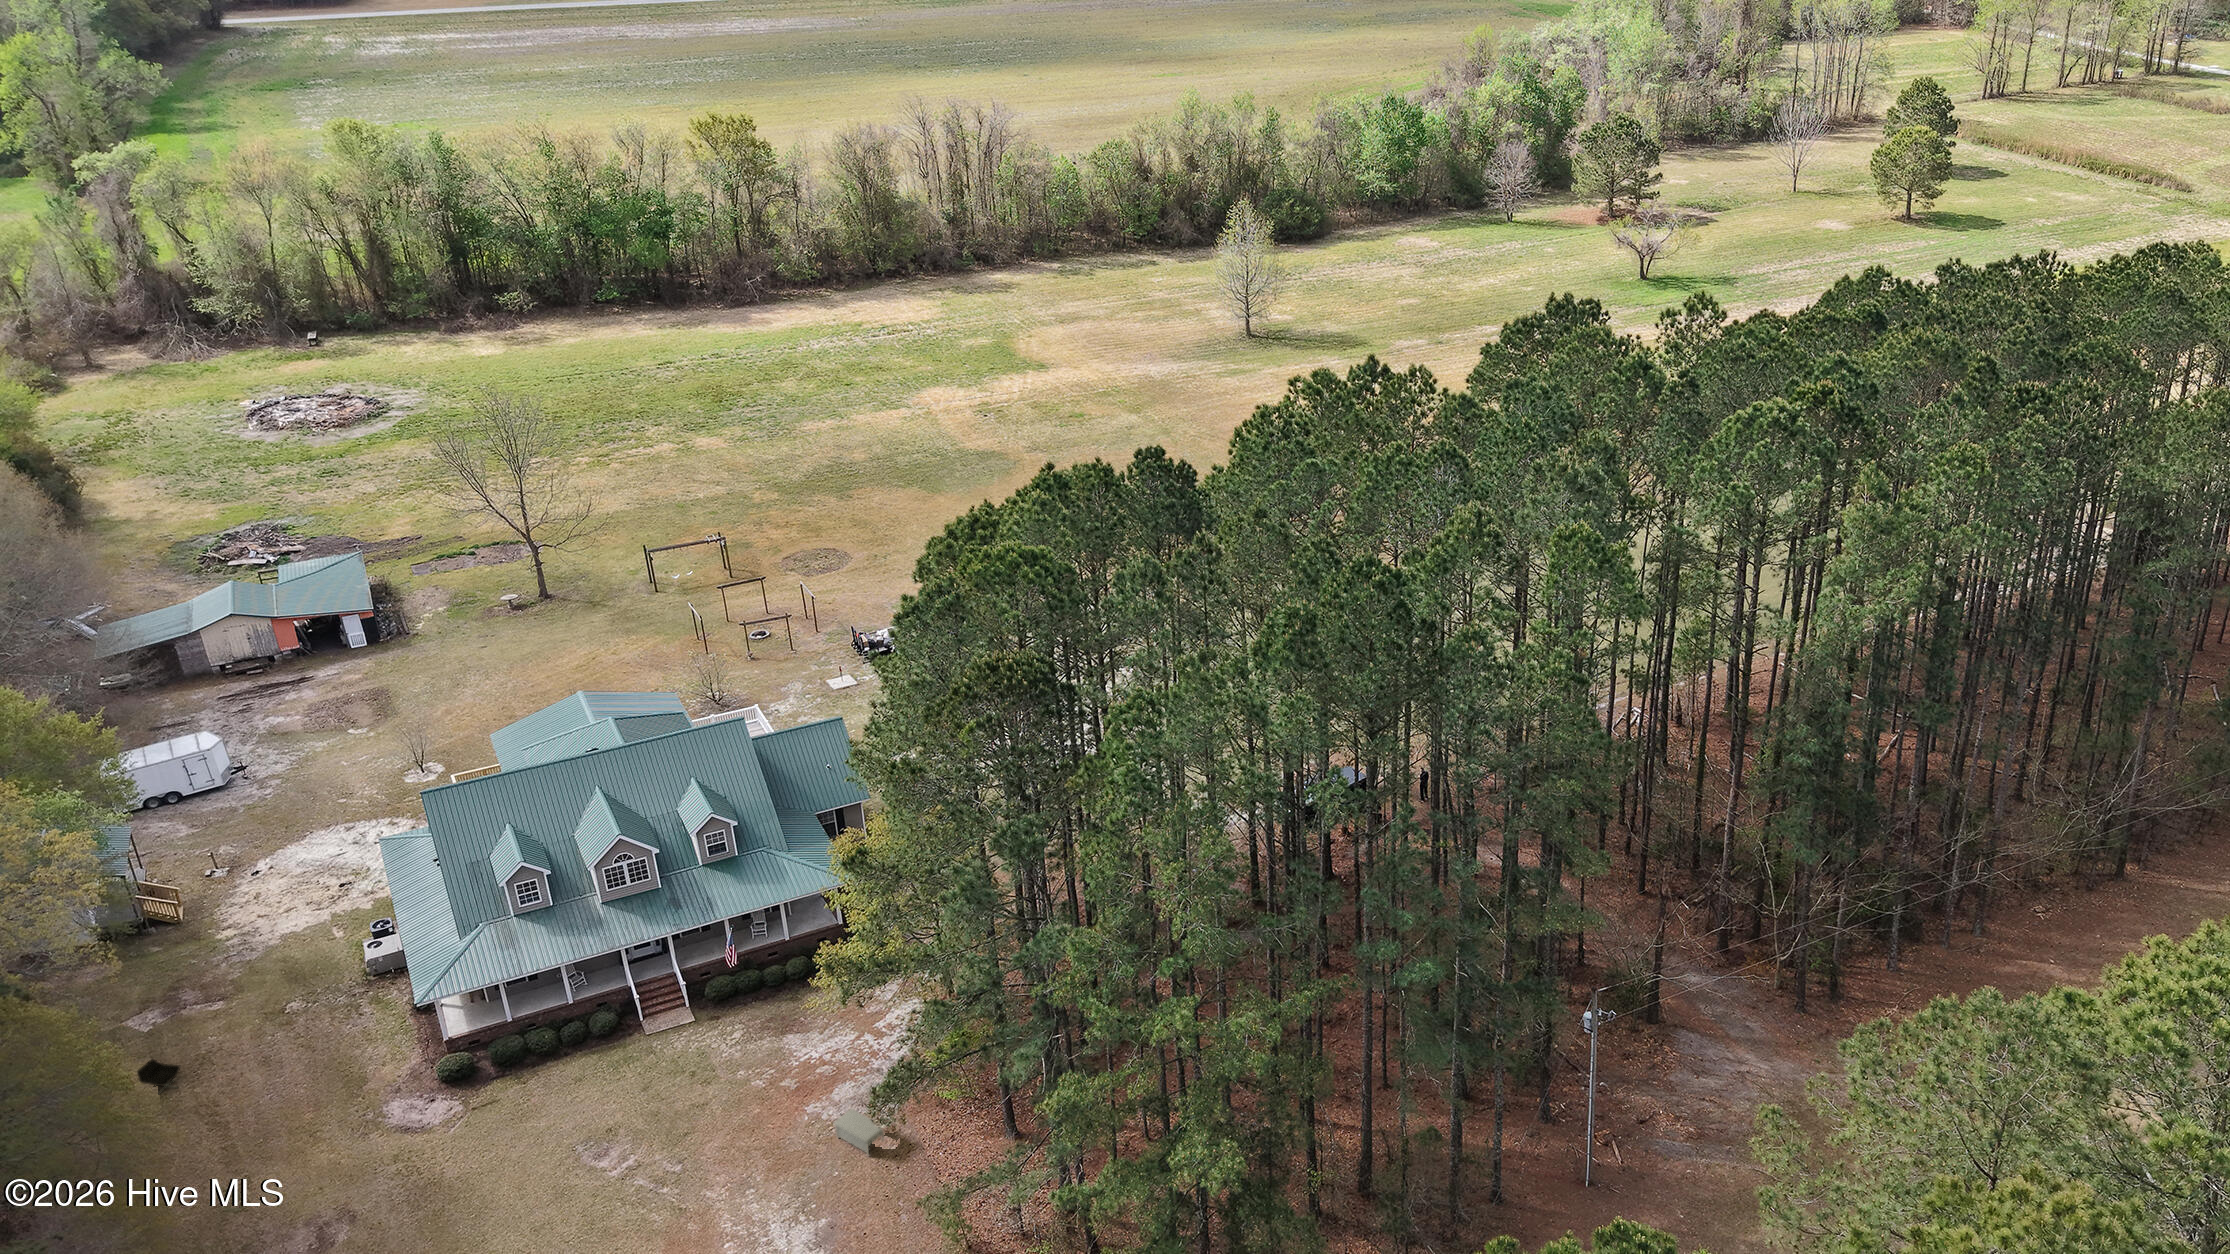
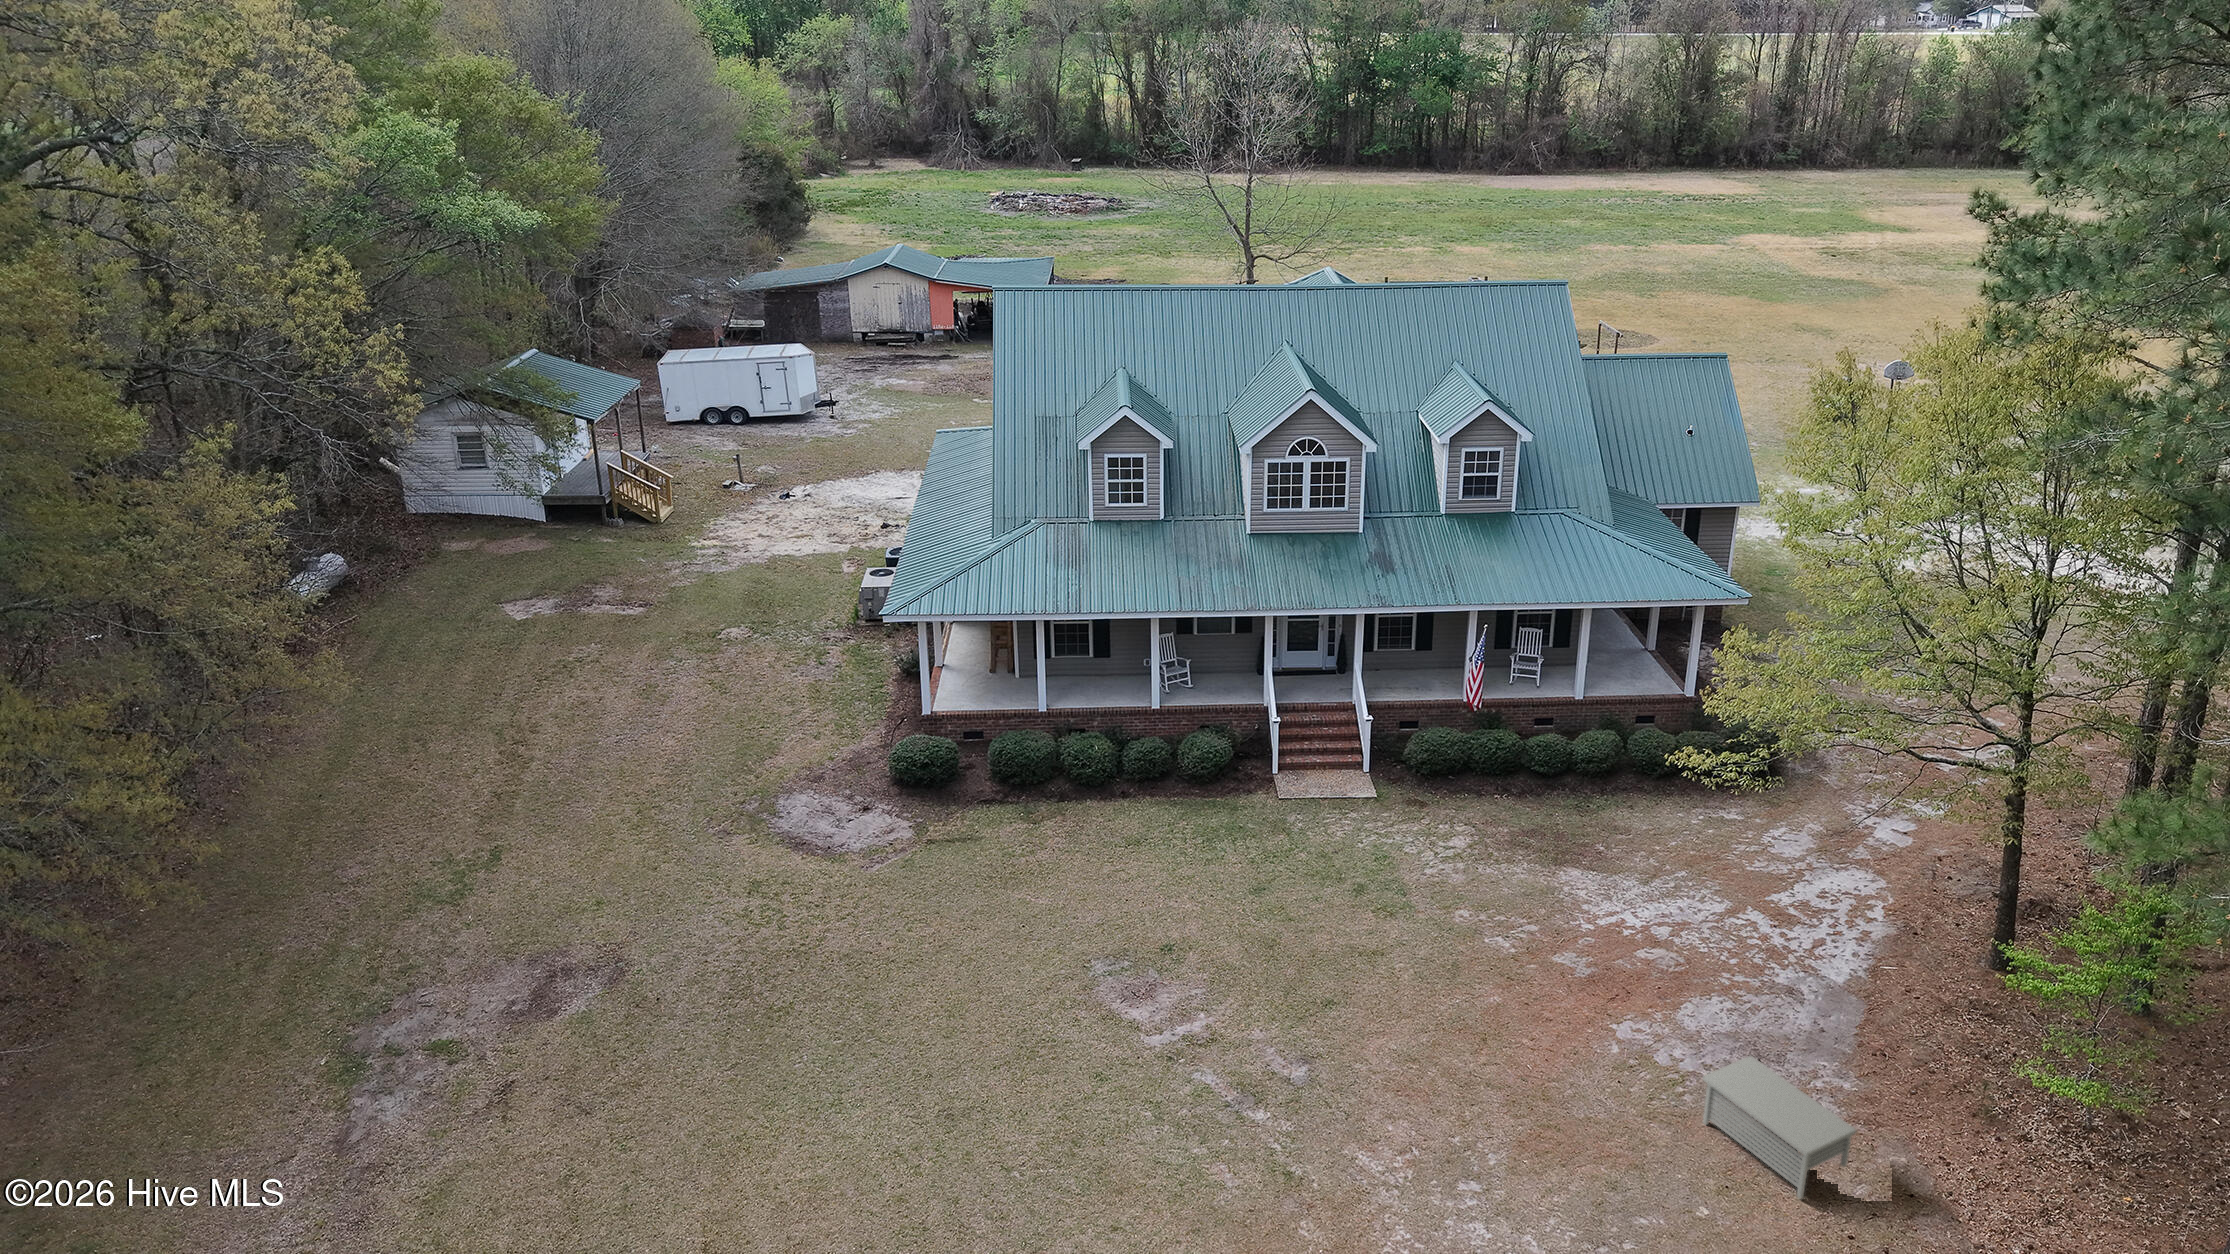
lounge chair: present [137,1059,180,1087] -> none [482,643,546,700]

